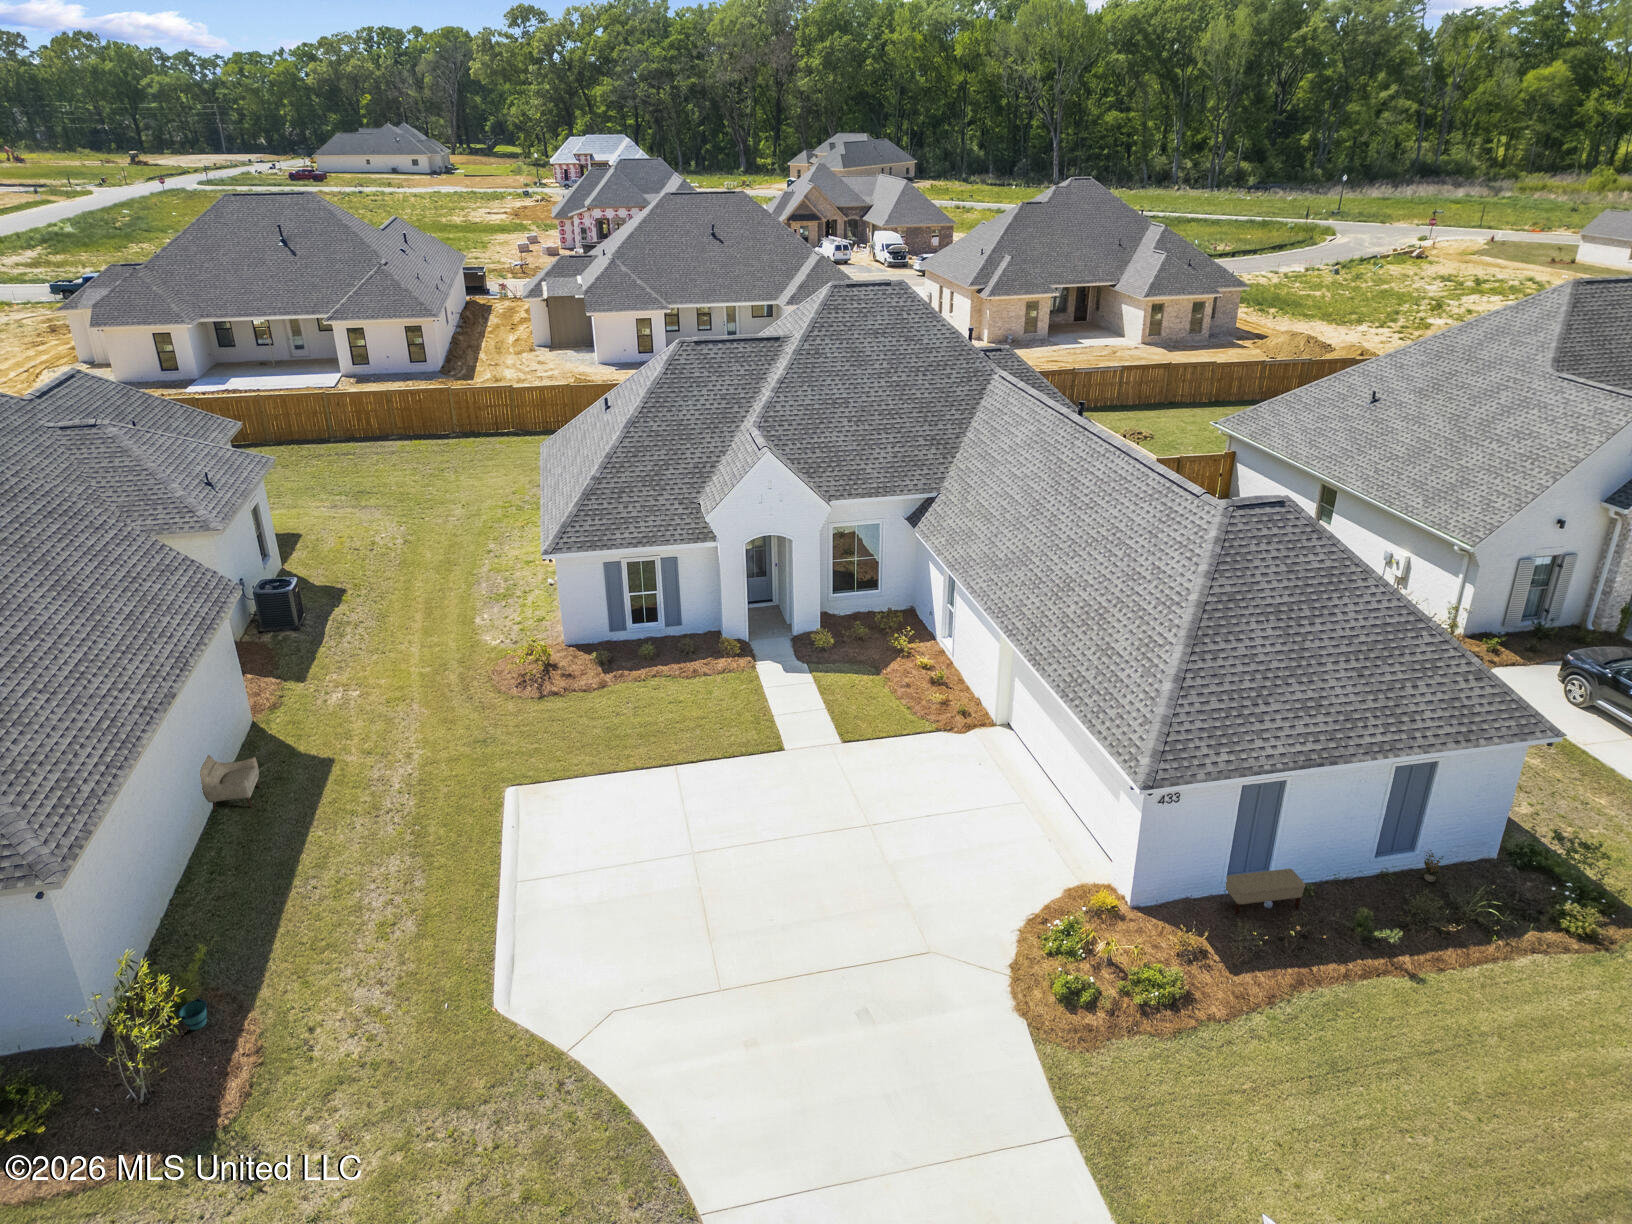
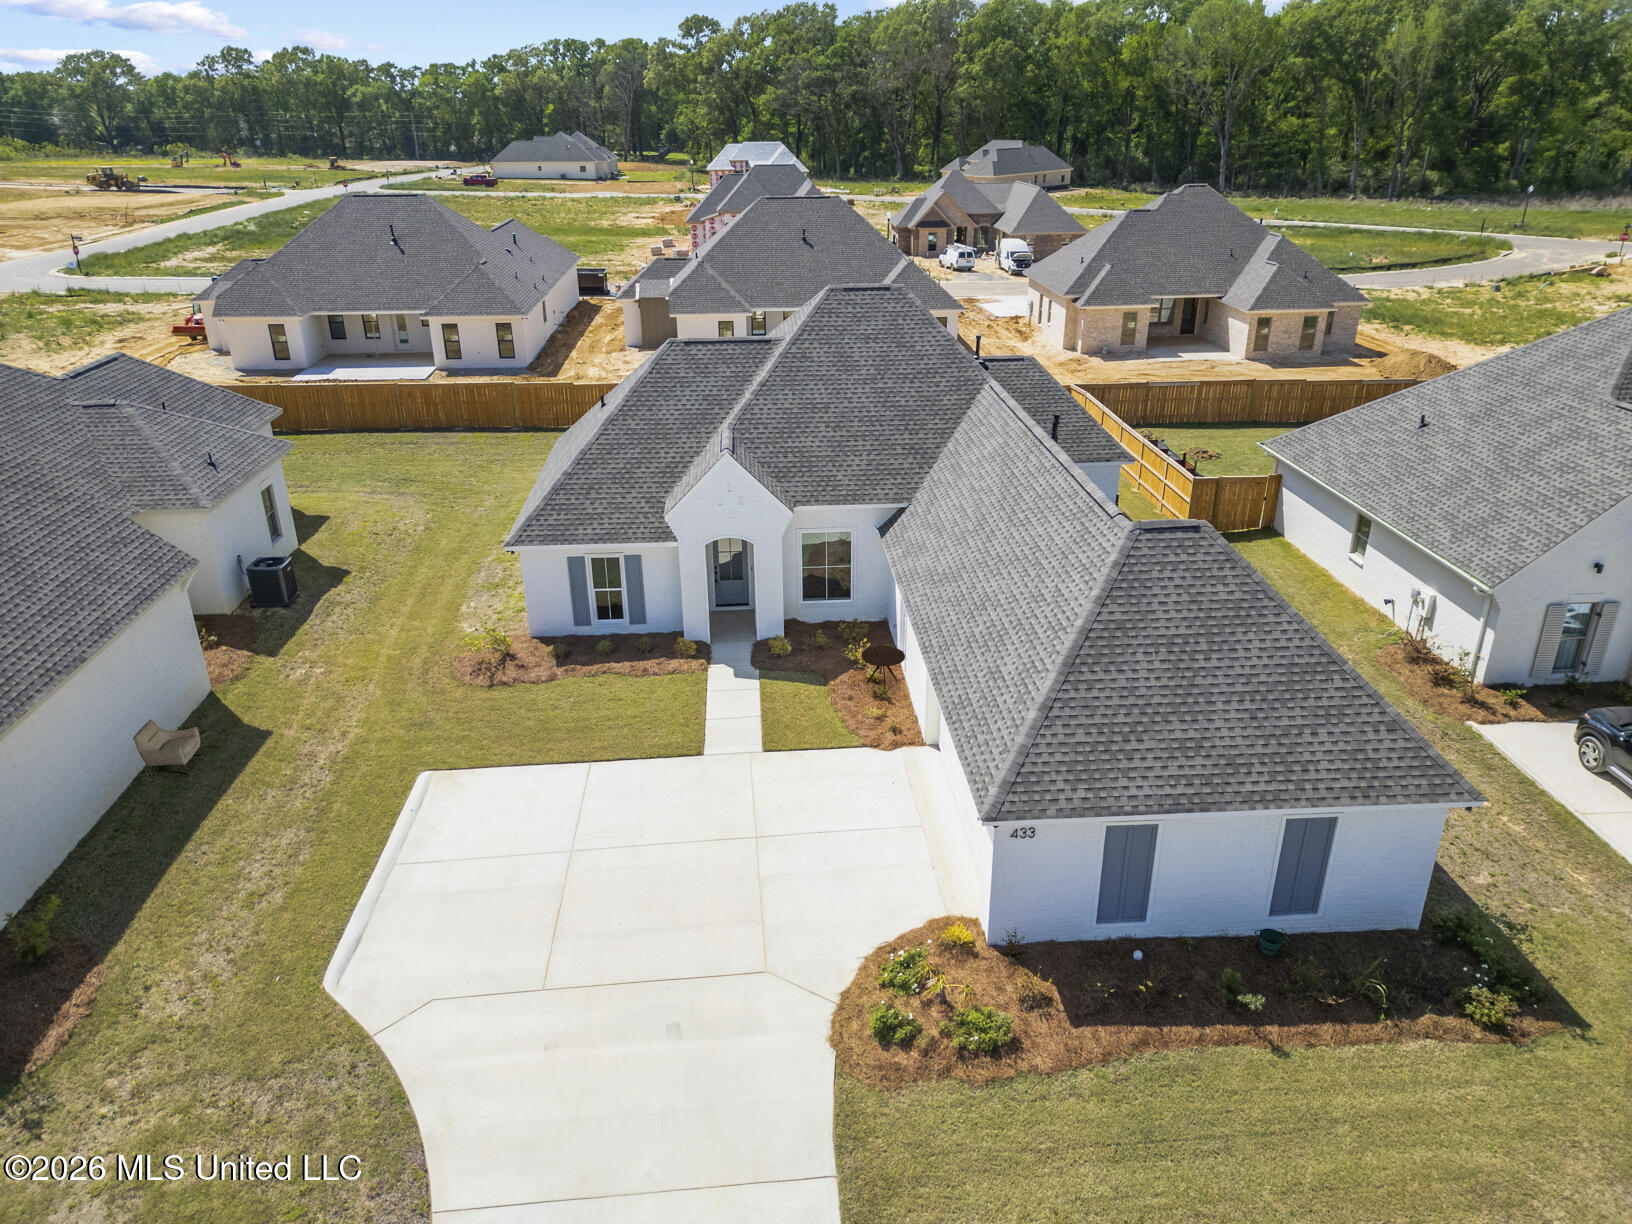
round table: none [914,631,956,672] -> present [861,646,905,689]
potted plant: present [1421,850,1443,882] -> present [1001,929,1026,965]
bench: present [1226,869,1306,915] -> none [1091,920,1176,964]
bucket: present [177,998,207,1030] -> present [1255,928,1284,955]

